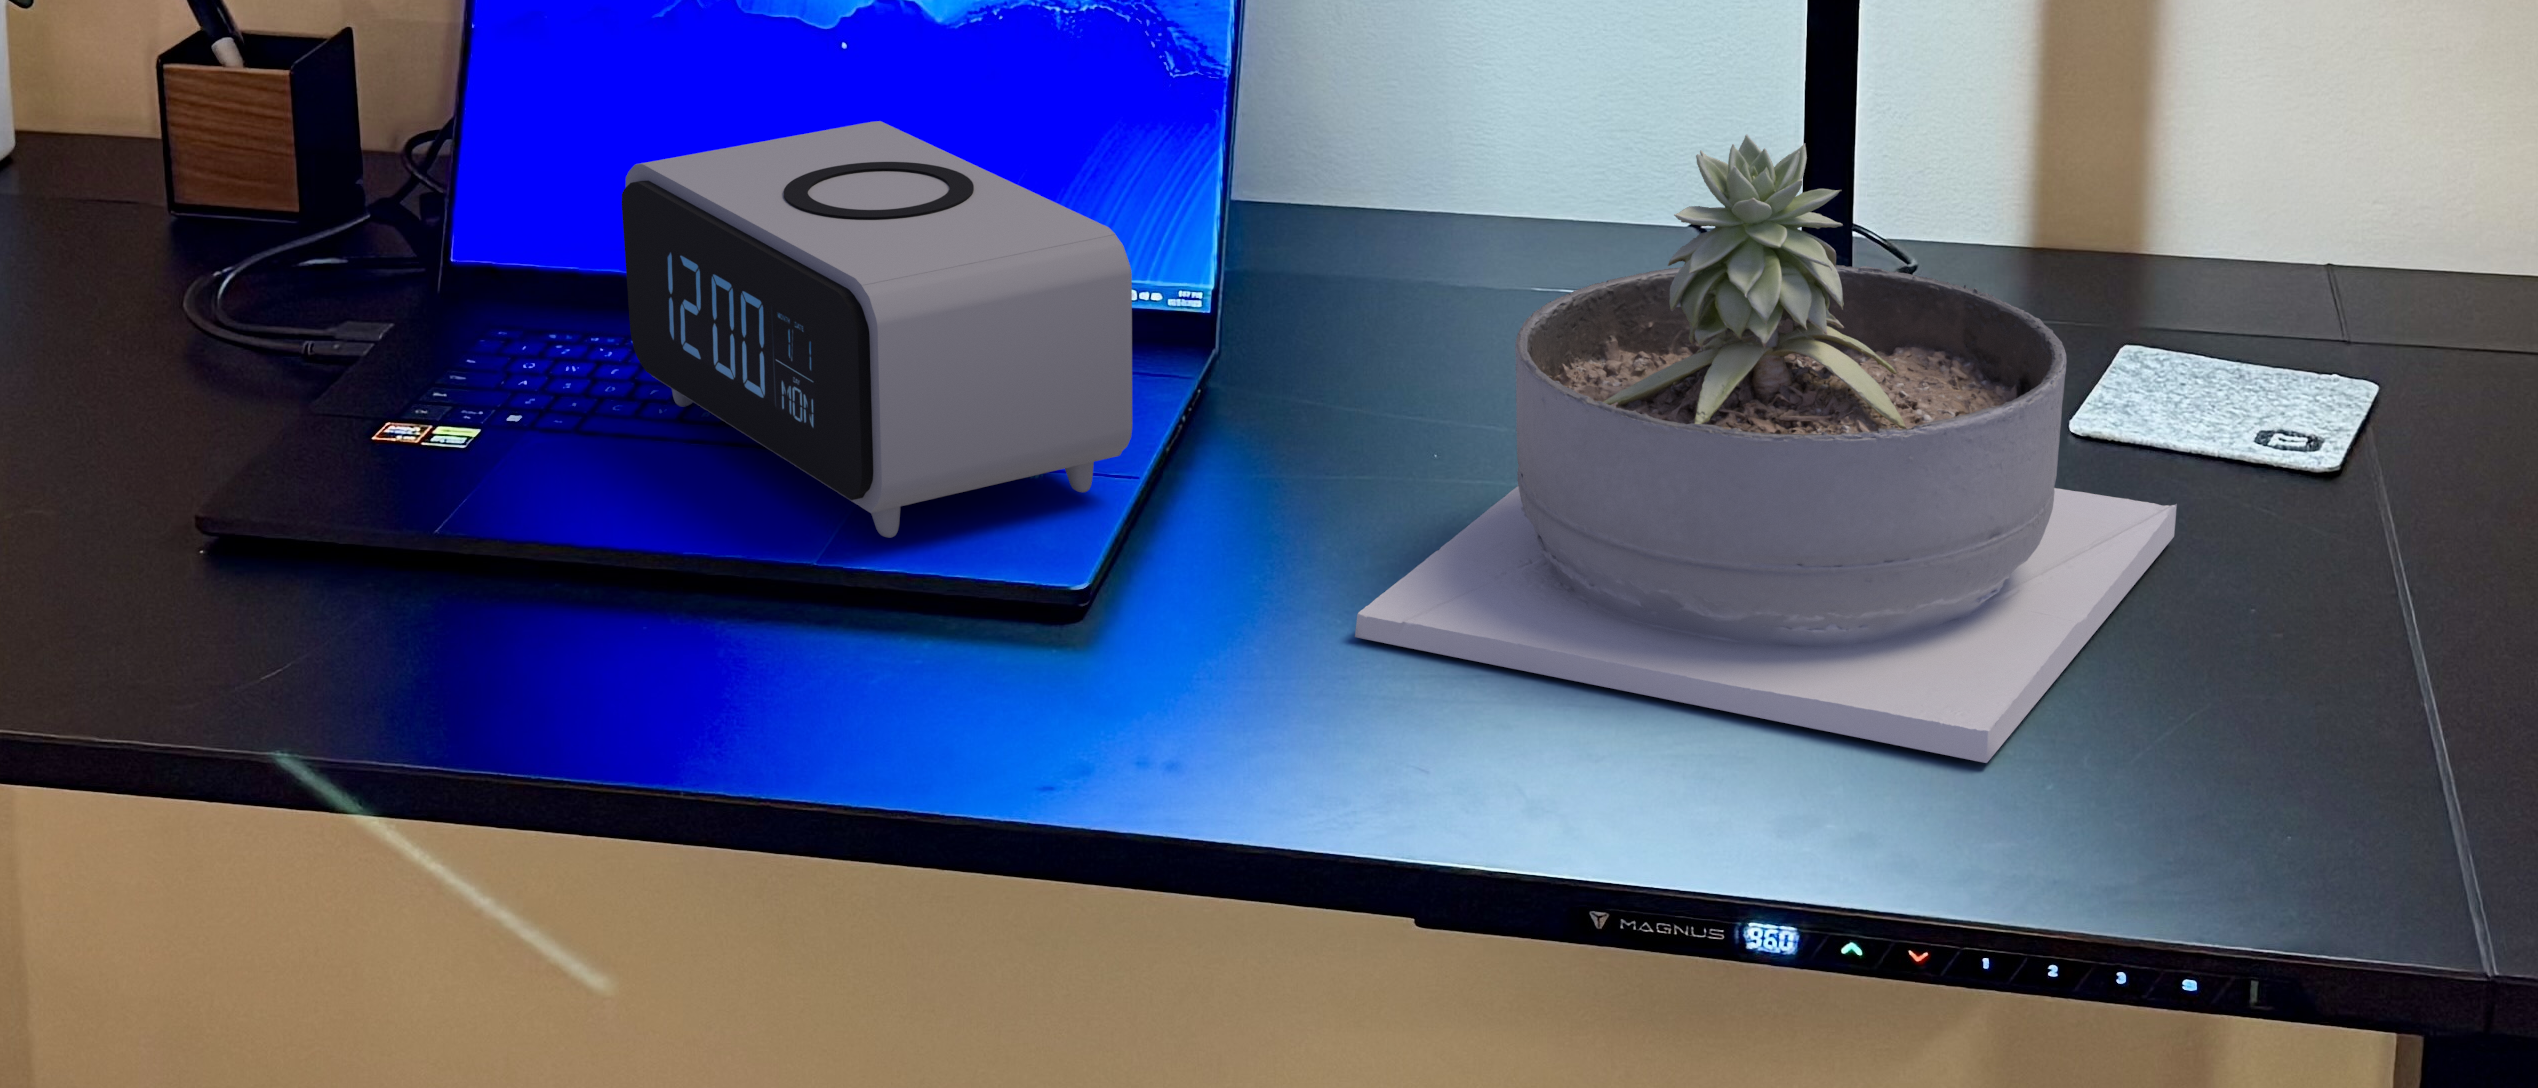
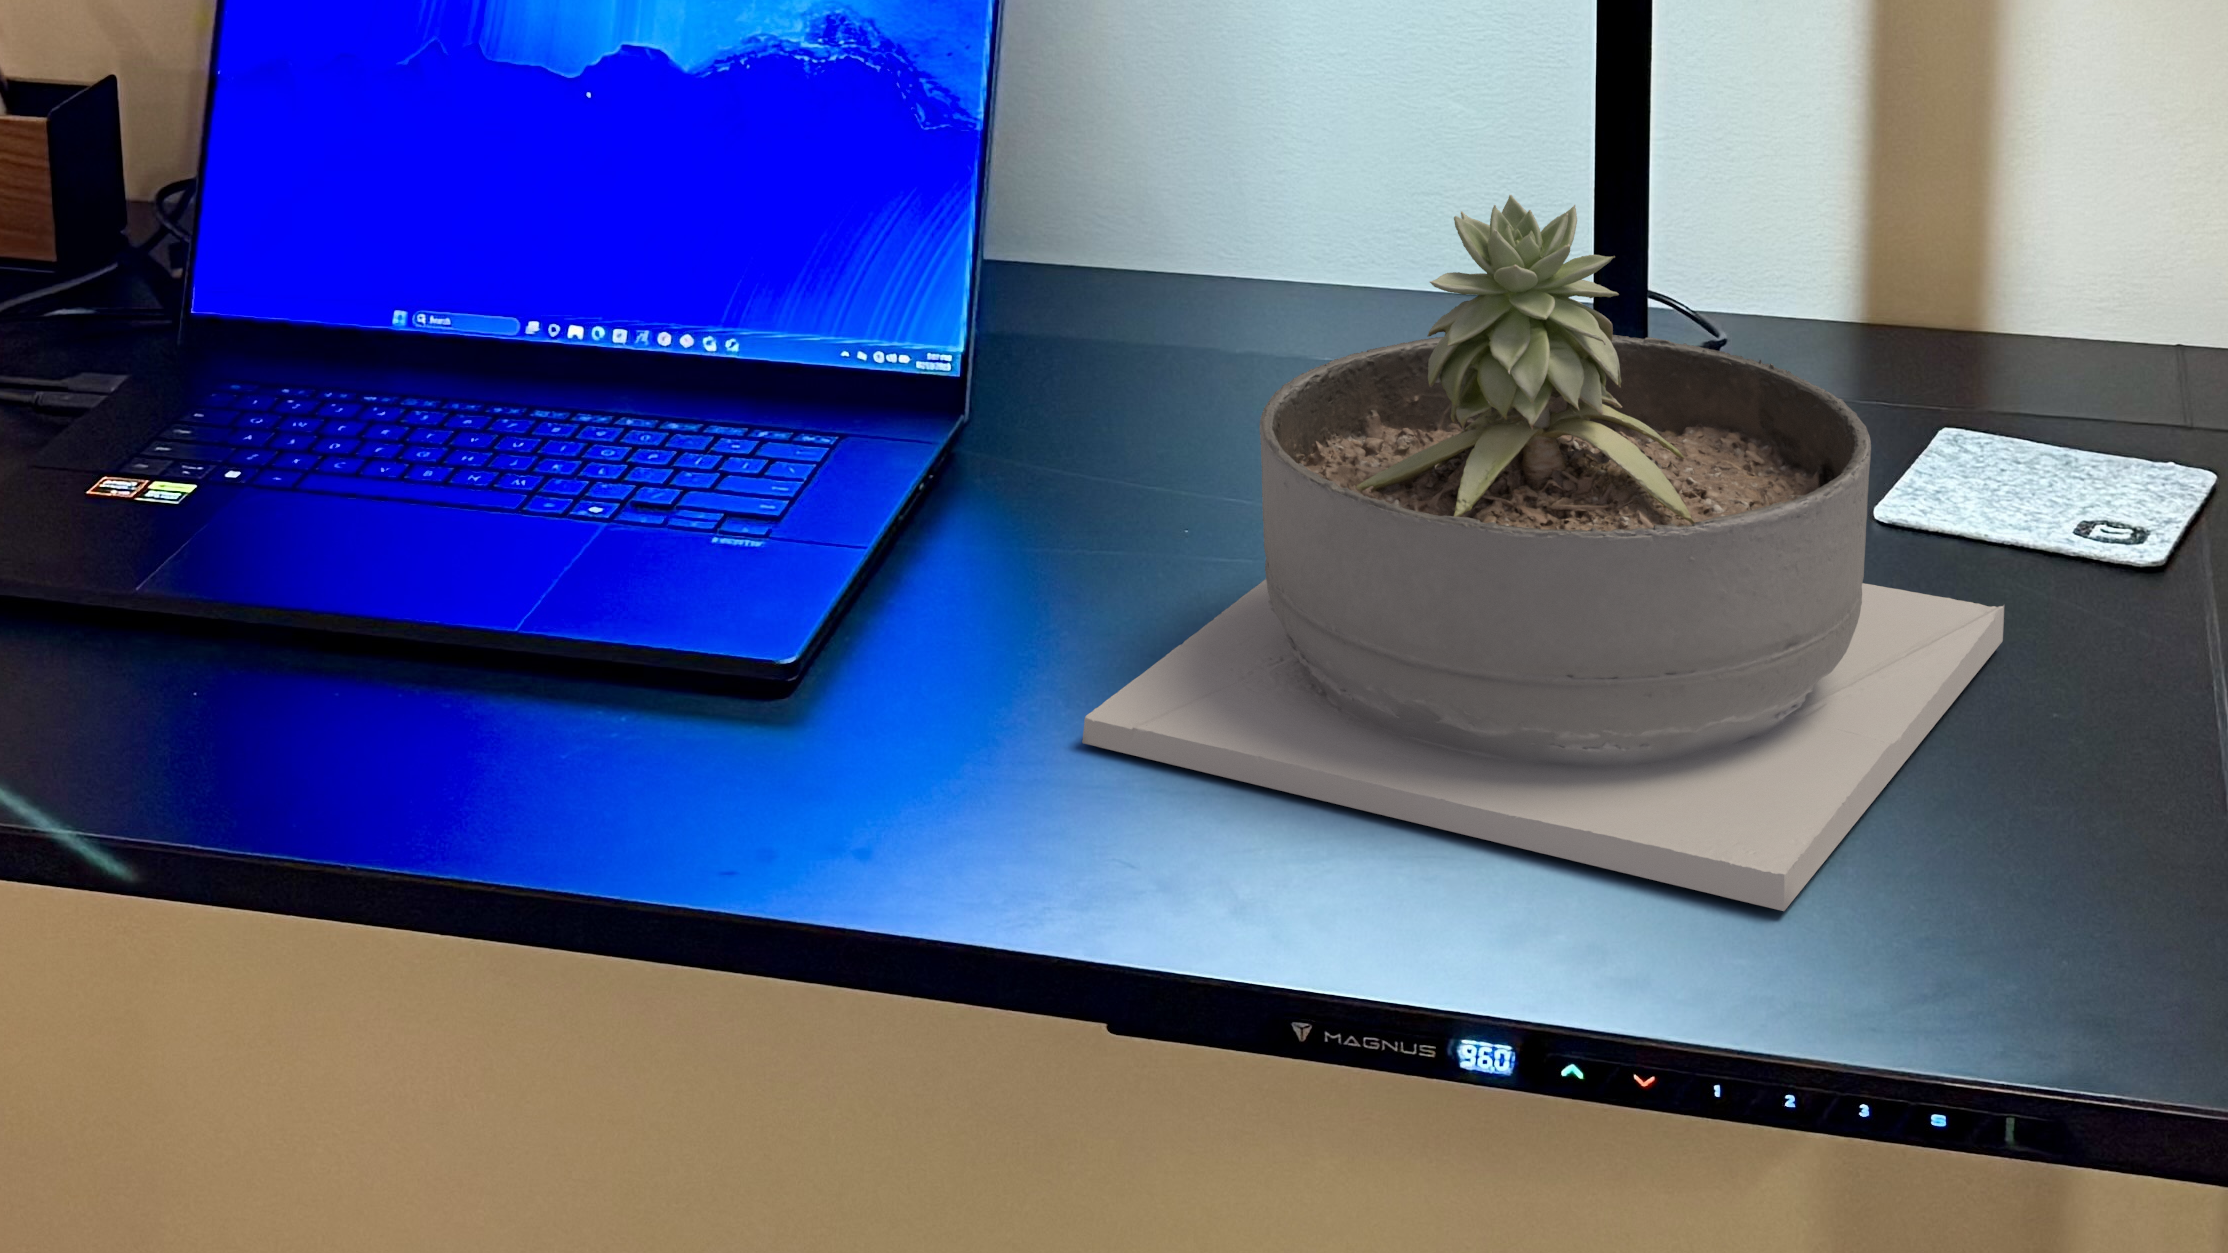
alarm clock: present [622,121,1132,538] -> none [339,170,858,618]

